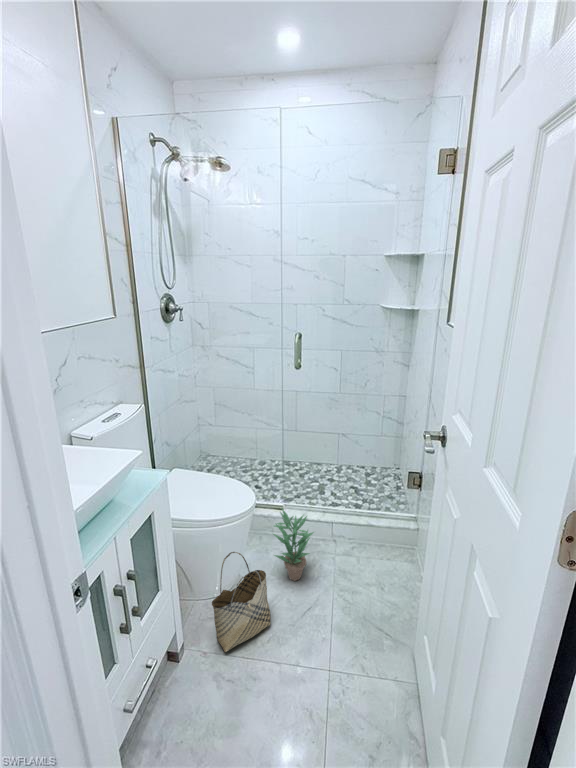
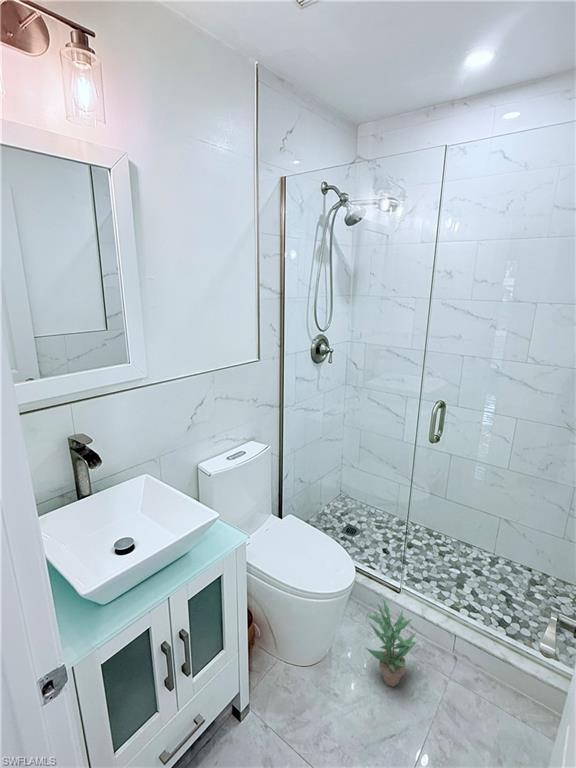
woven basket: present [212,552,271,652] -> none [280,630,345,732]

